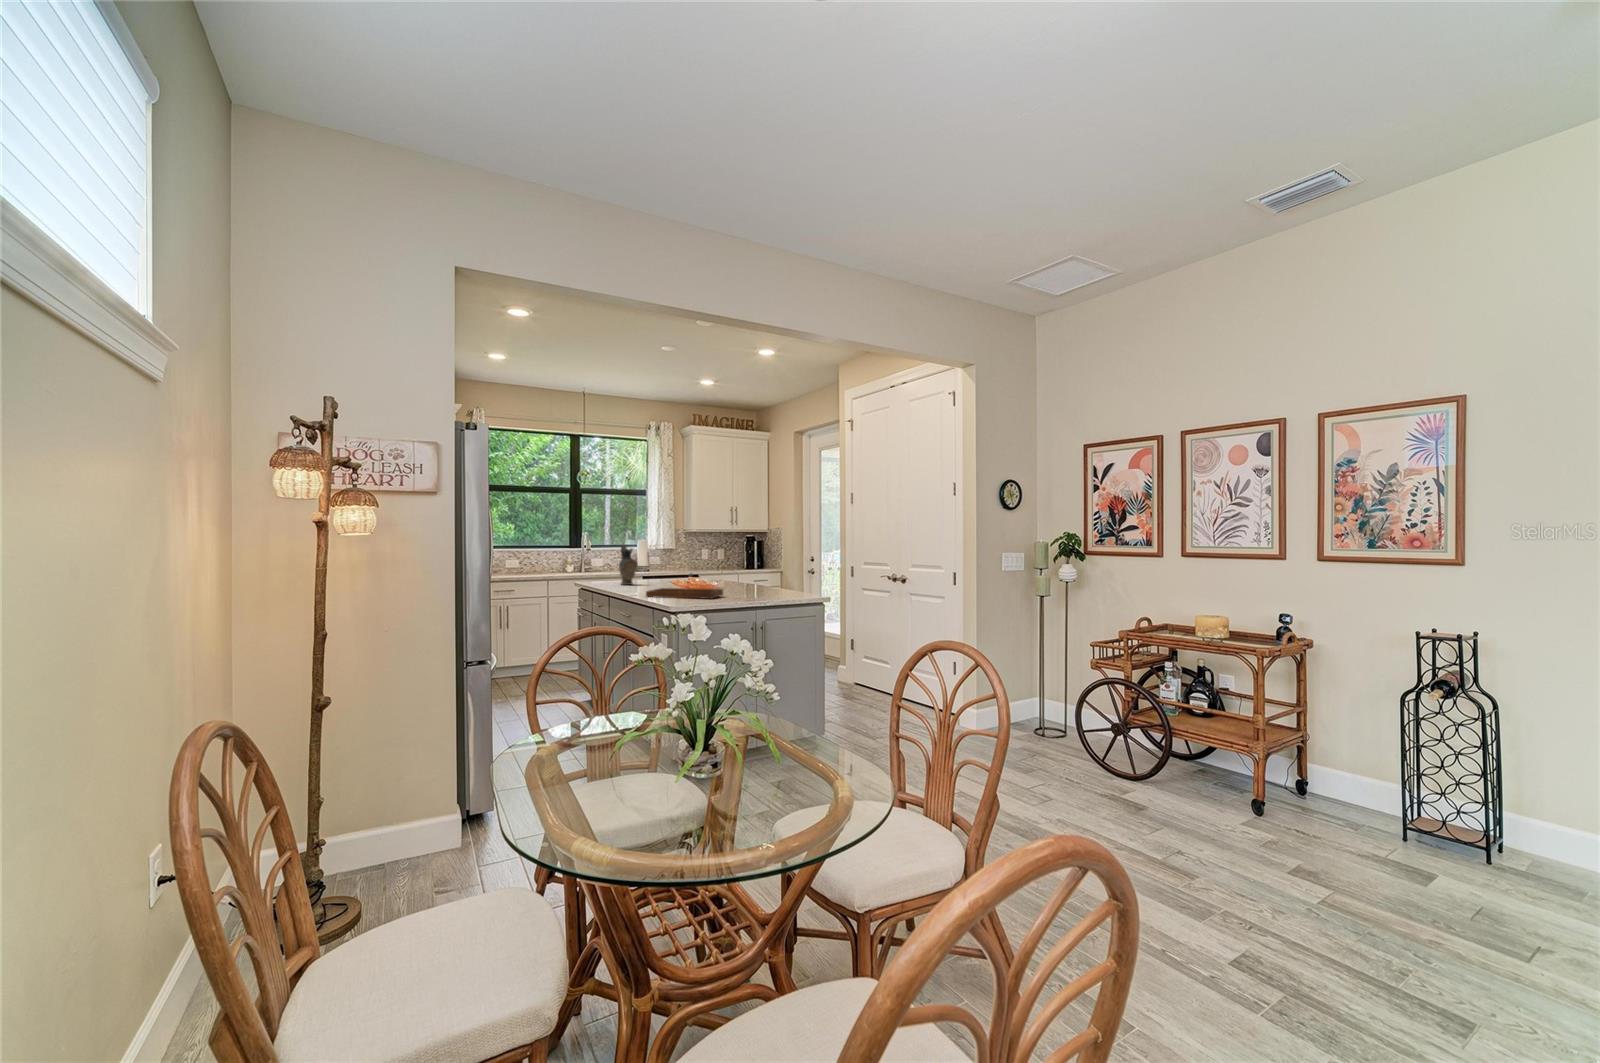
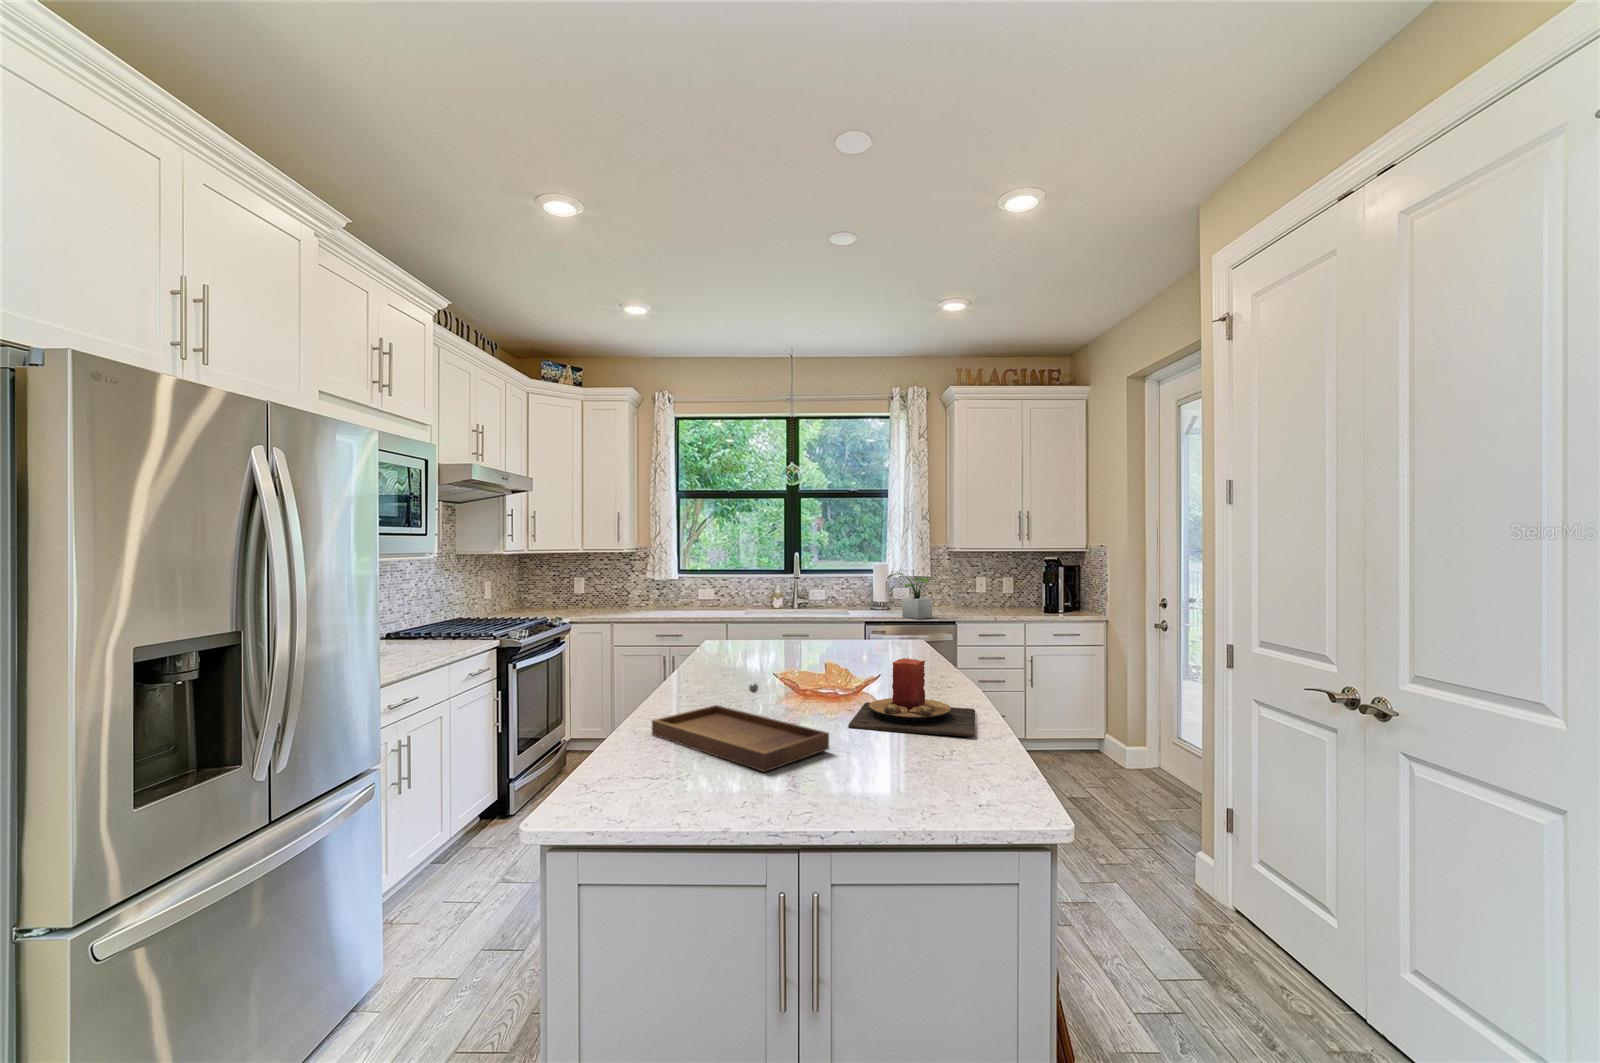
ceramic pitcher: present [619,544,637,585] -> none [743,584,773,660]
potted plant: none [654,545,689,574] -> present [888,573,932,619]
candle: none [713,567,768,594] -> present [848,658,975,737]

